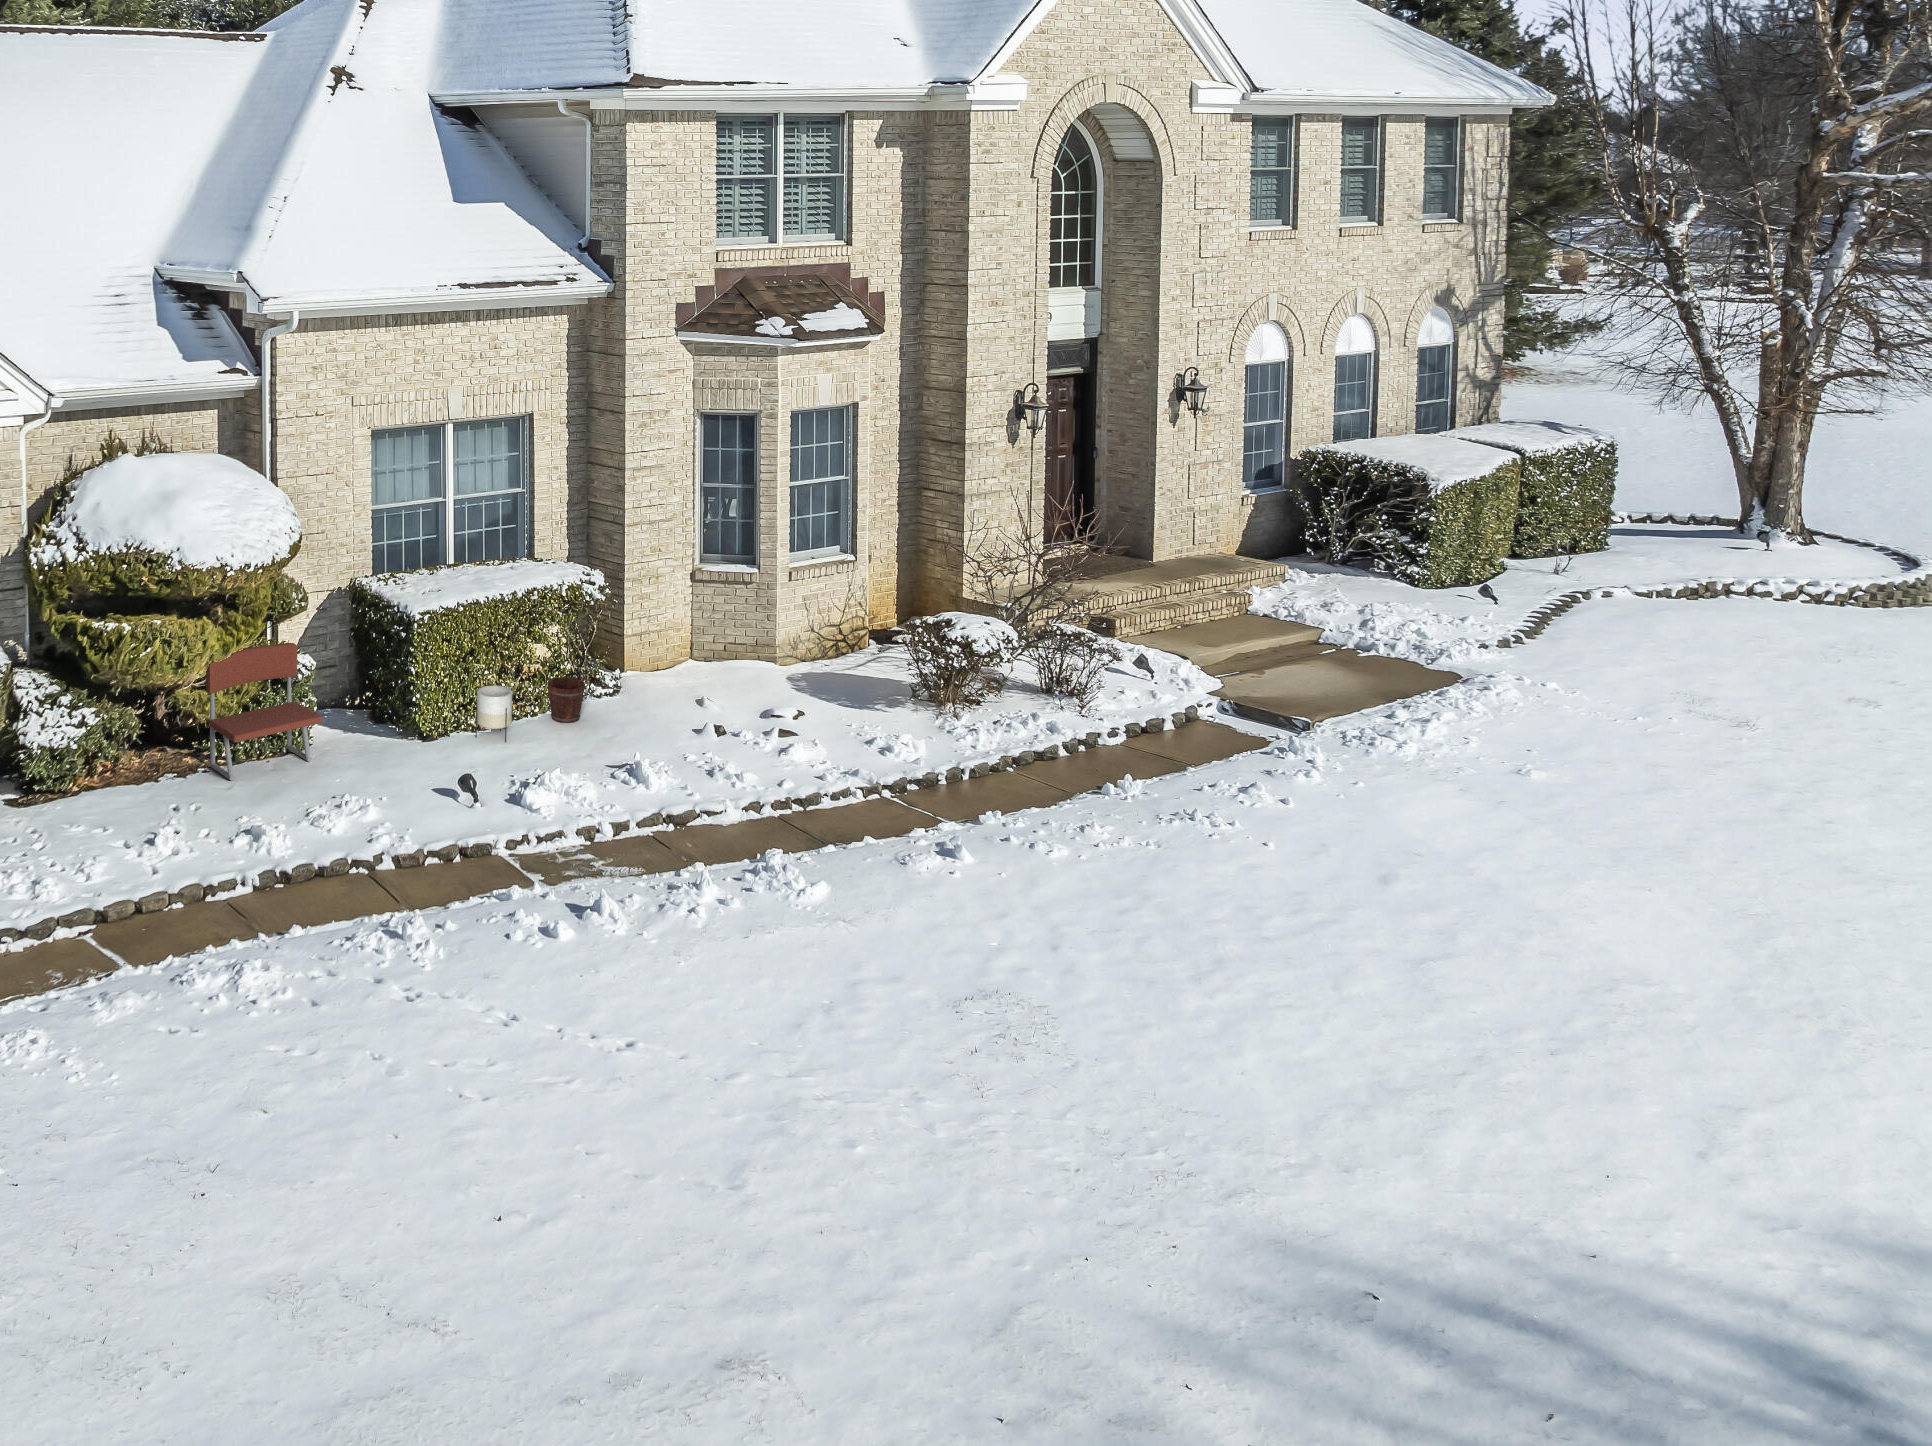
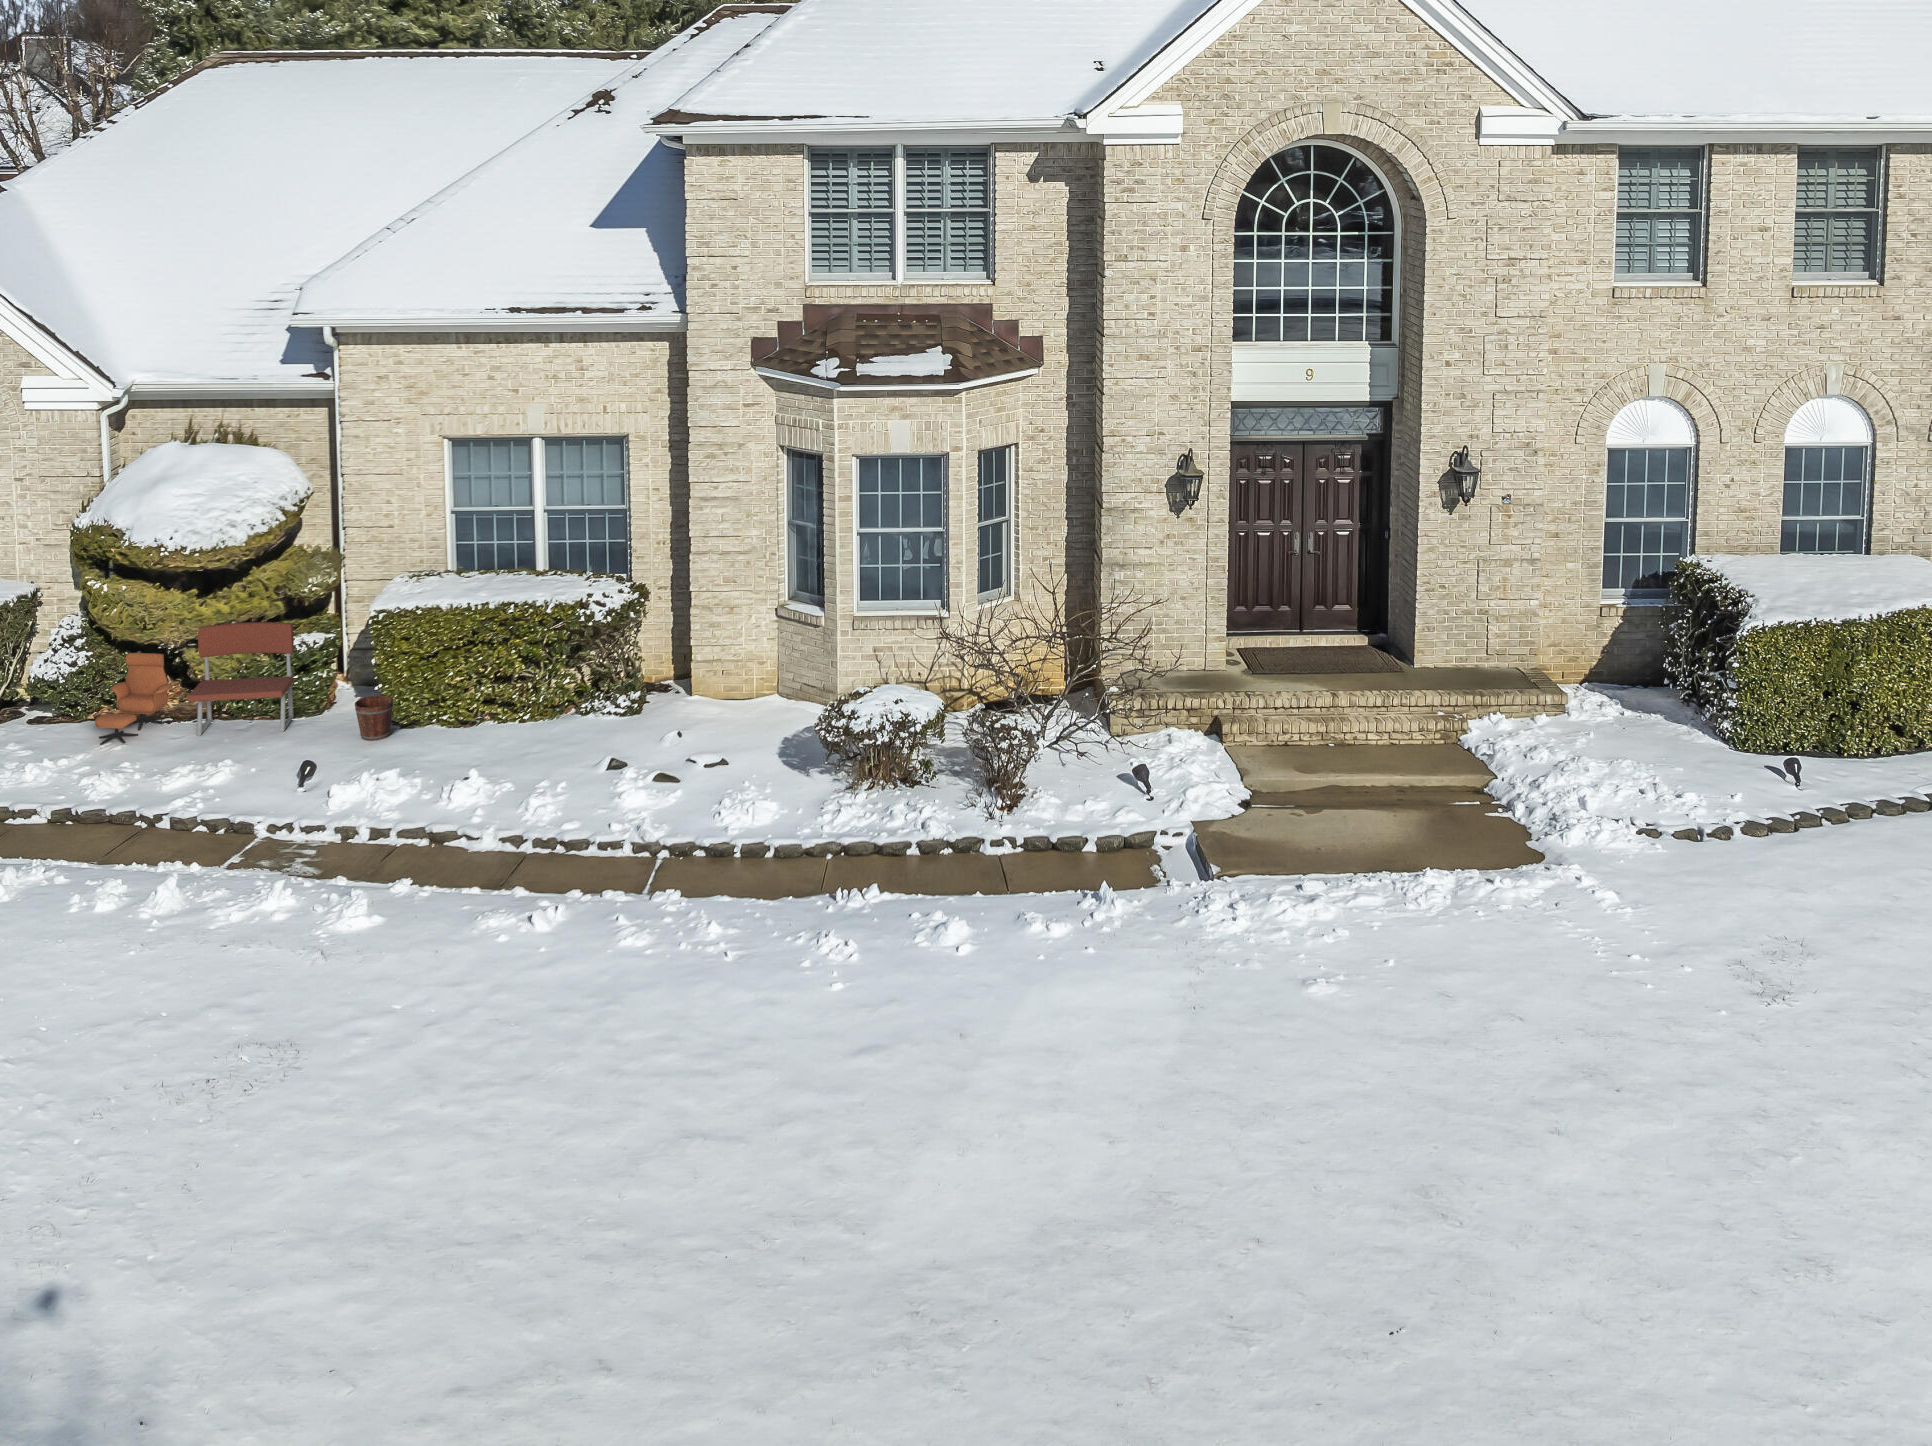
bucket: present [547,677,585,723] -> present [355,695,394,741]
planter: present [476,686,512,742] -> none [438,689,474,744]
lounge chair: none [104,698,172,808] -> present [95,653,172,745]

